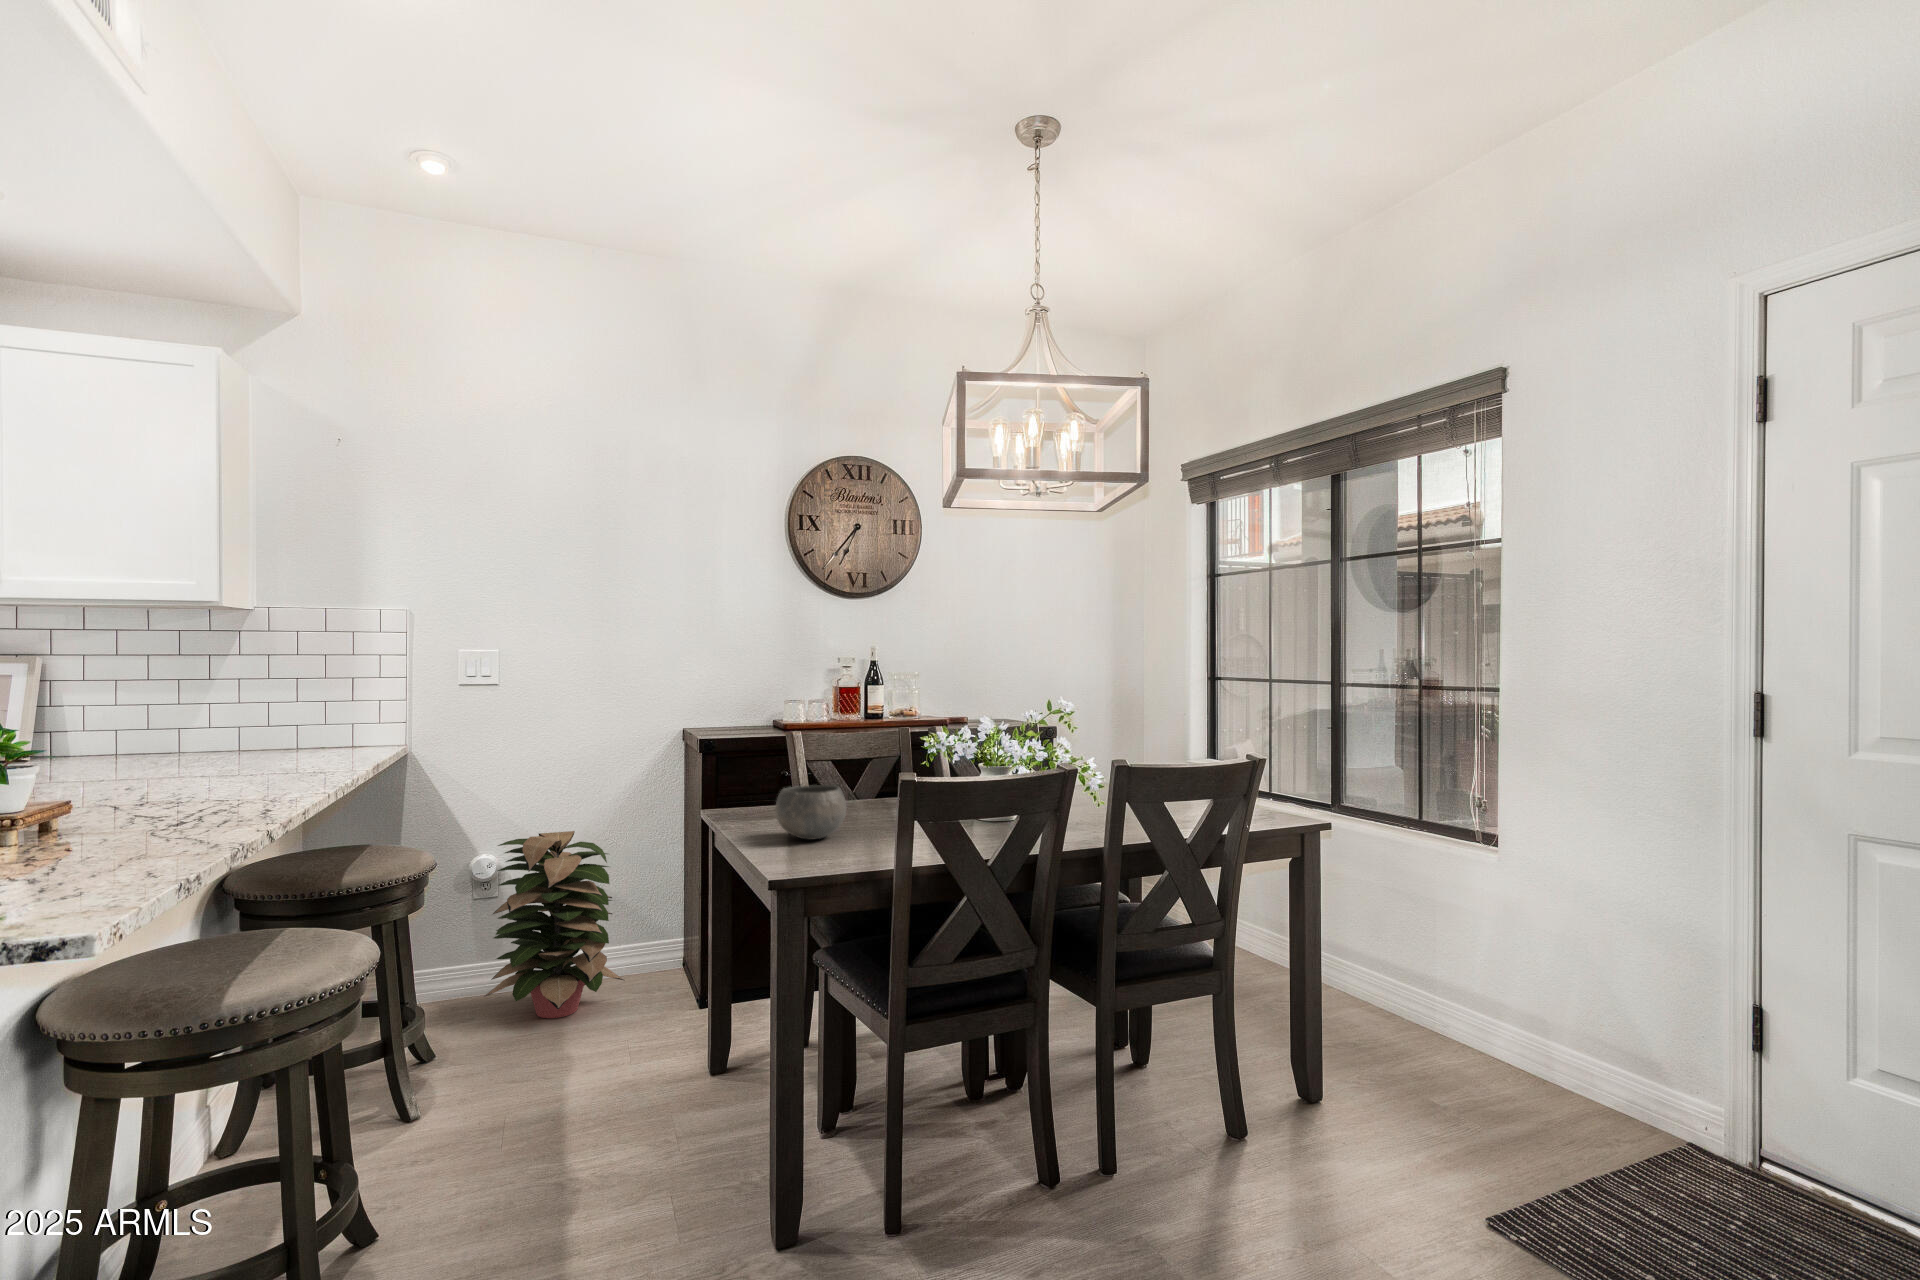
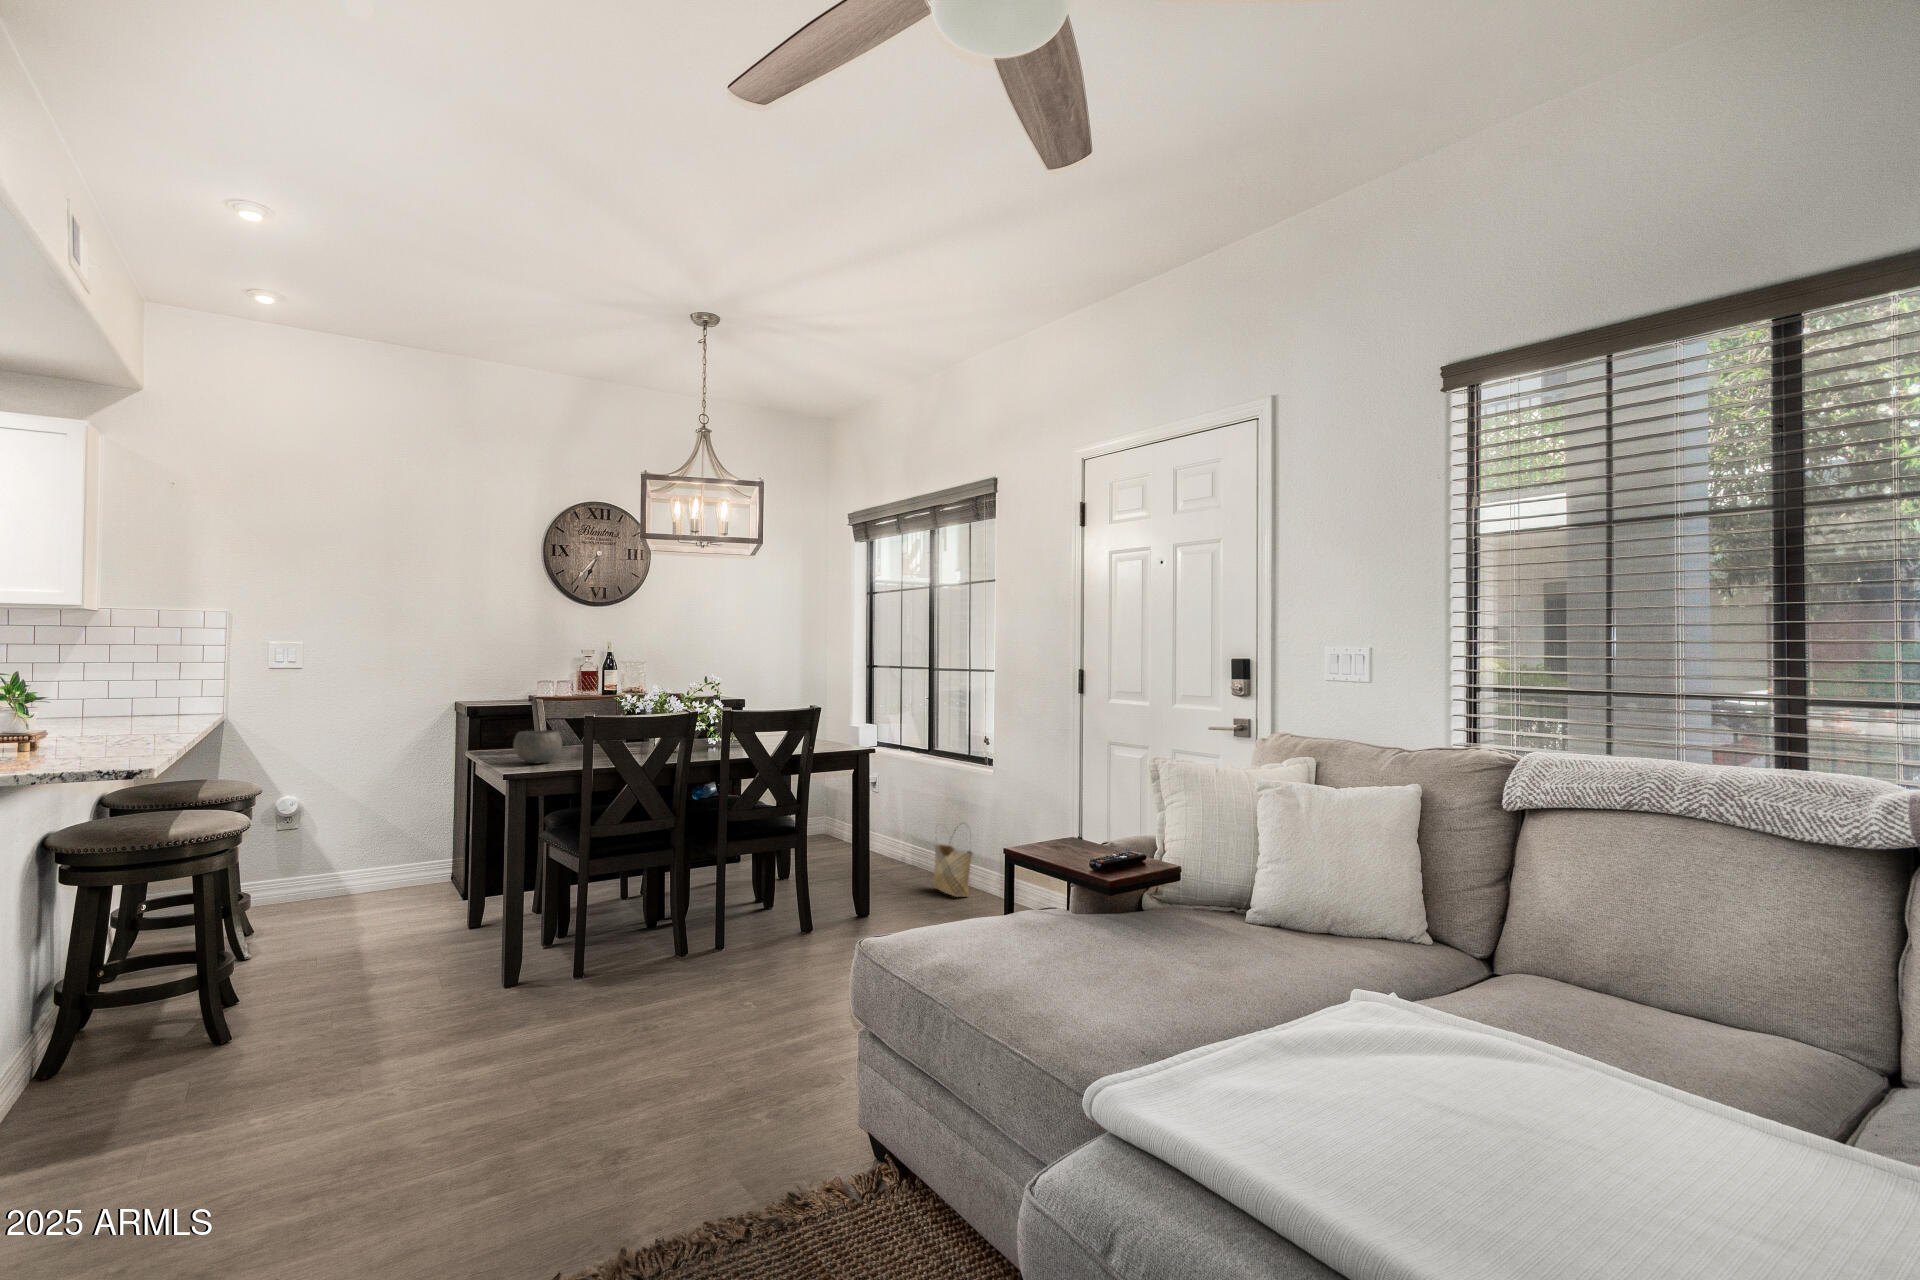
decorative plant: present [485,831,624,1018] -> none [293,775,407,909]
woven basket: none [1375,927,1456,1051] -> present [932,826,972,897]

